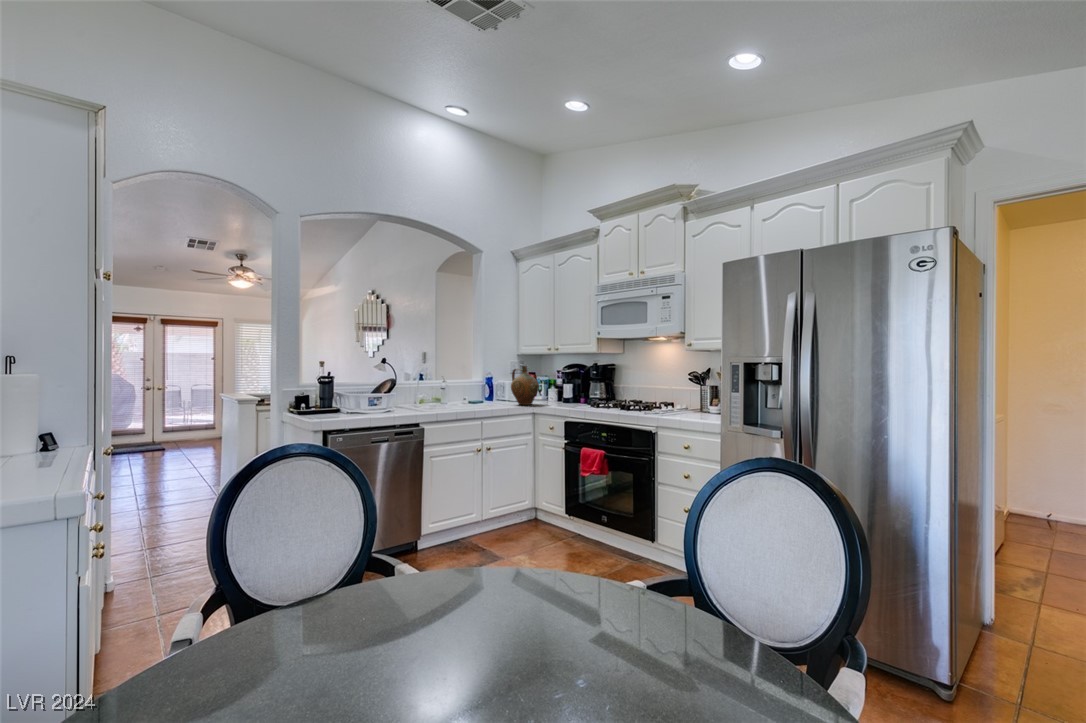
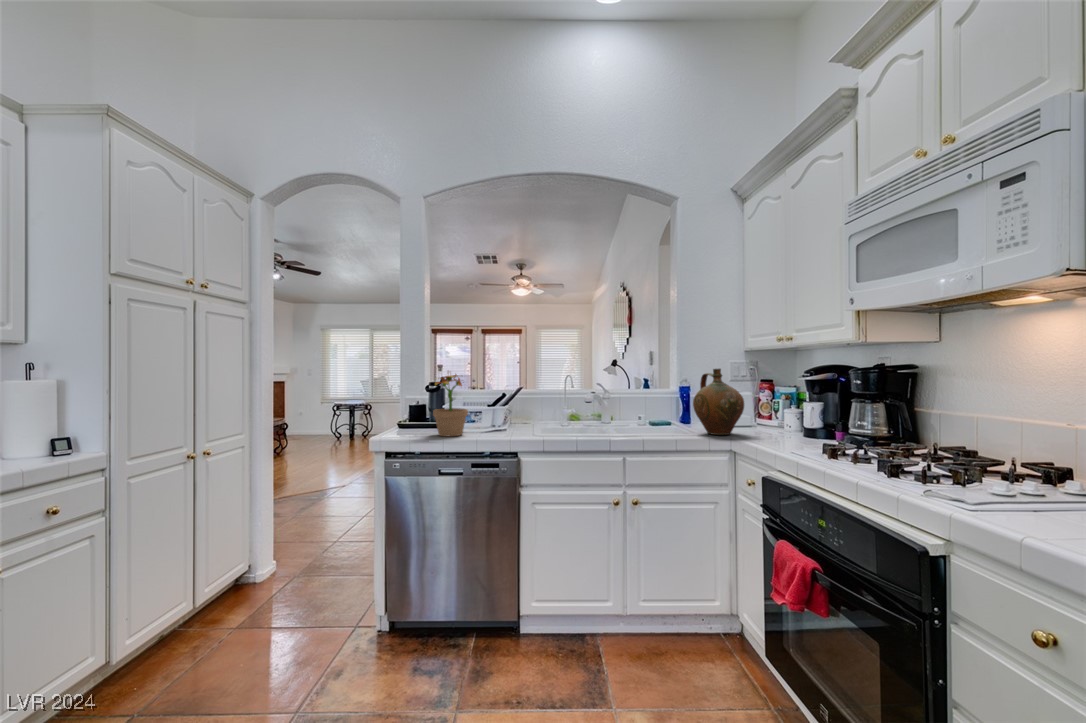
potted plant: none [347,366,375,417] -> present [433,374,468,436]

